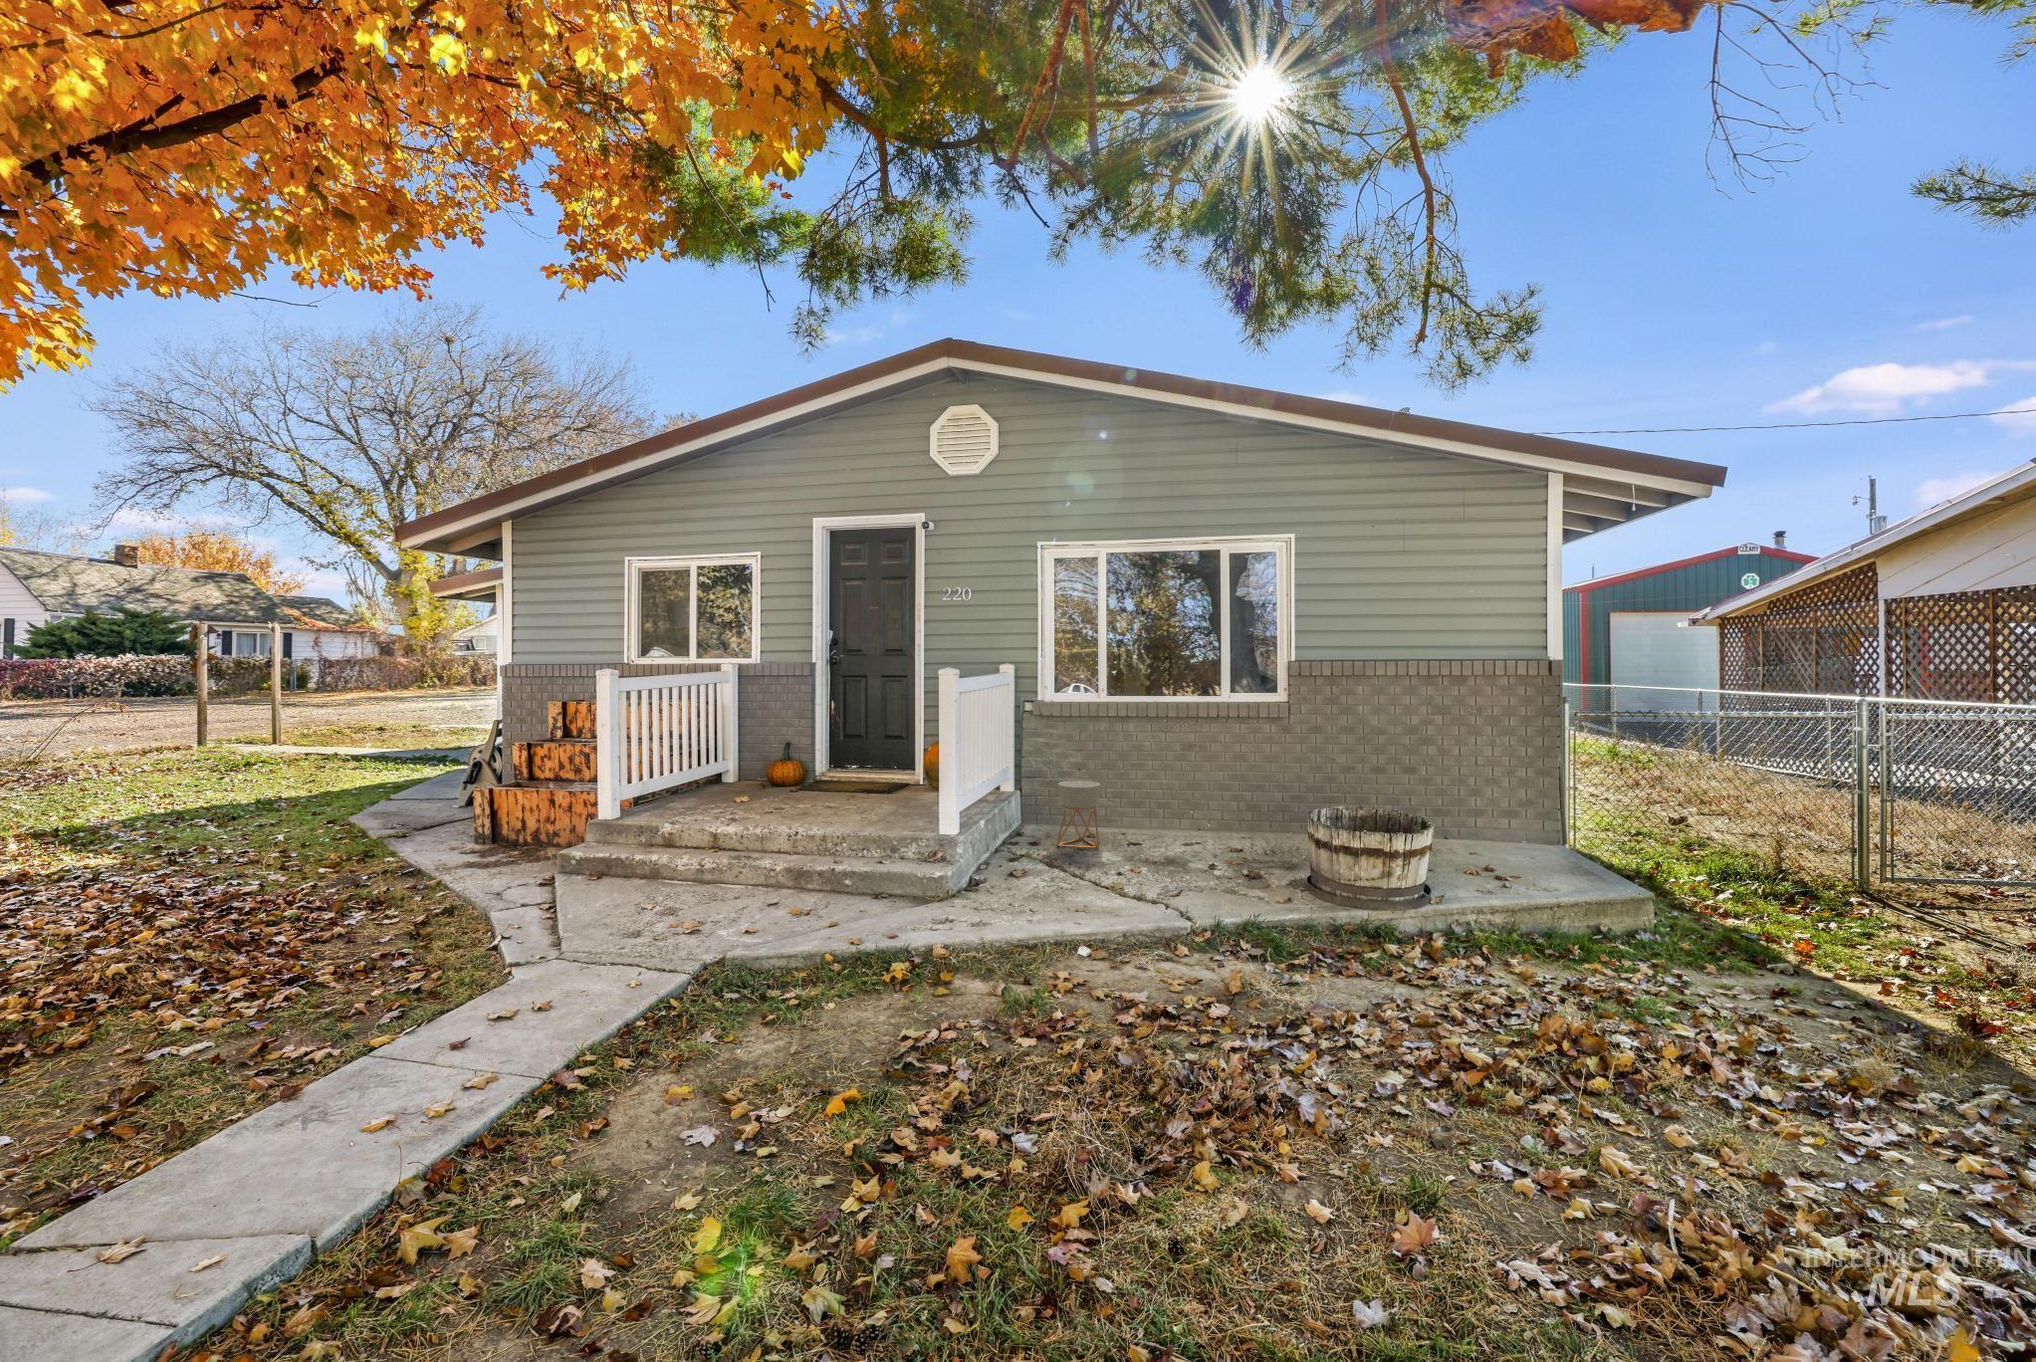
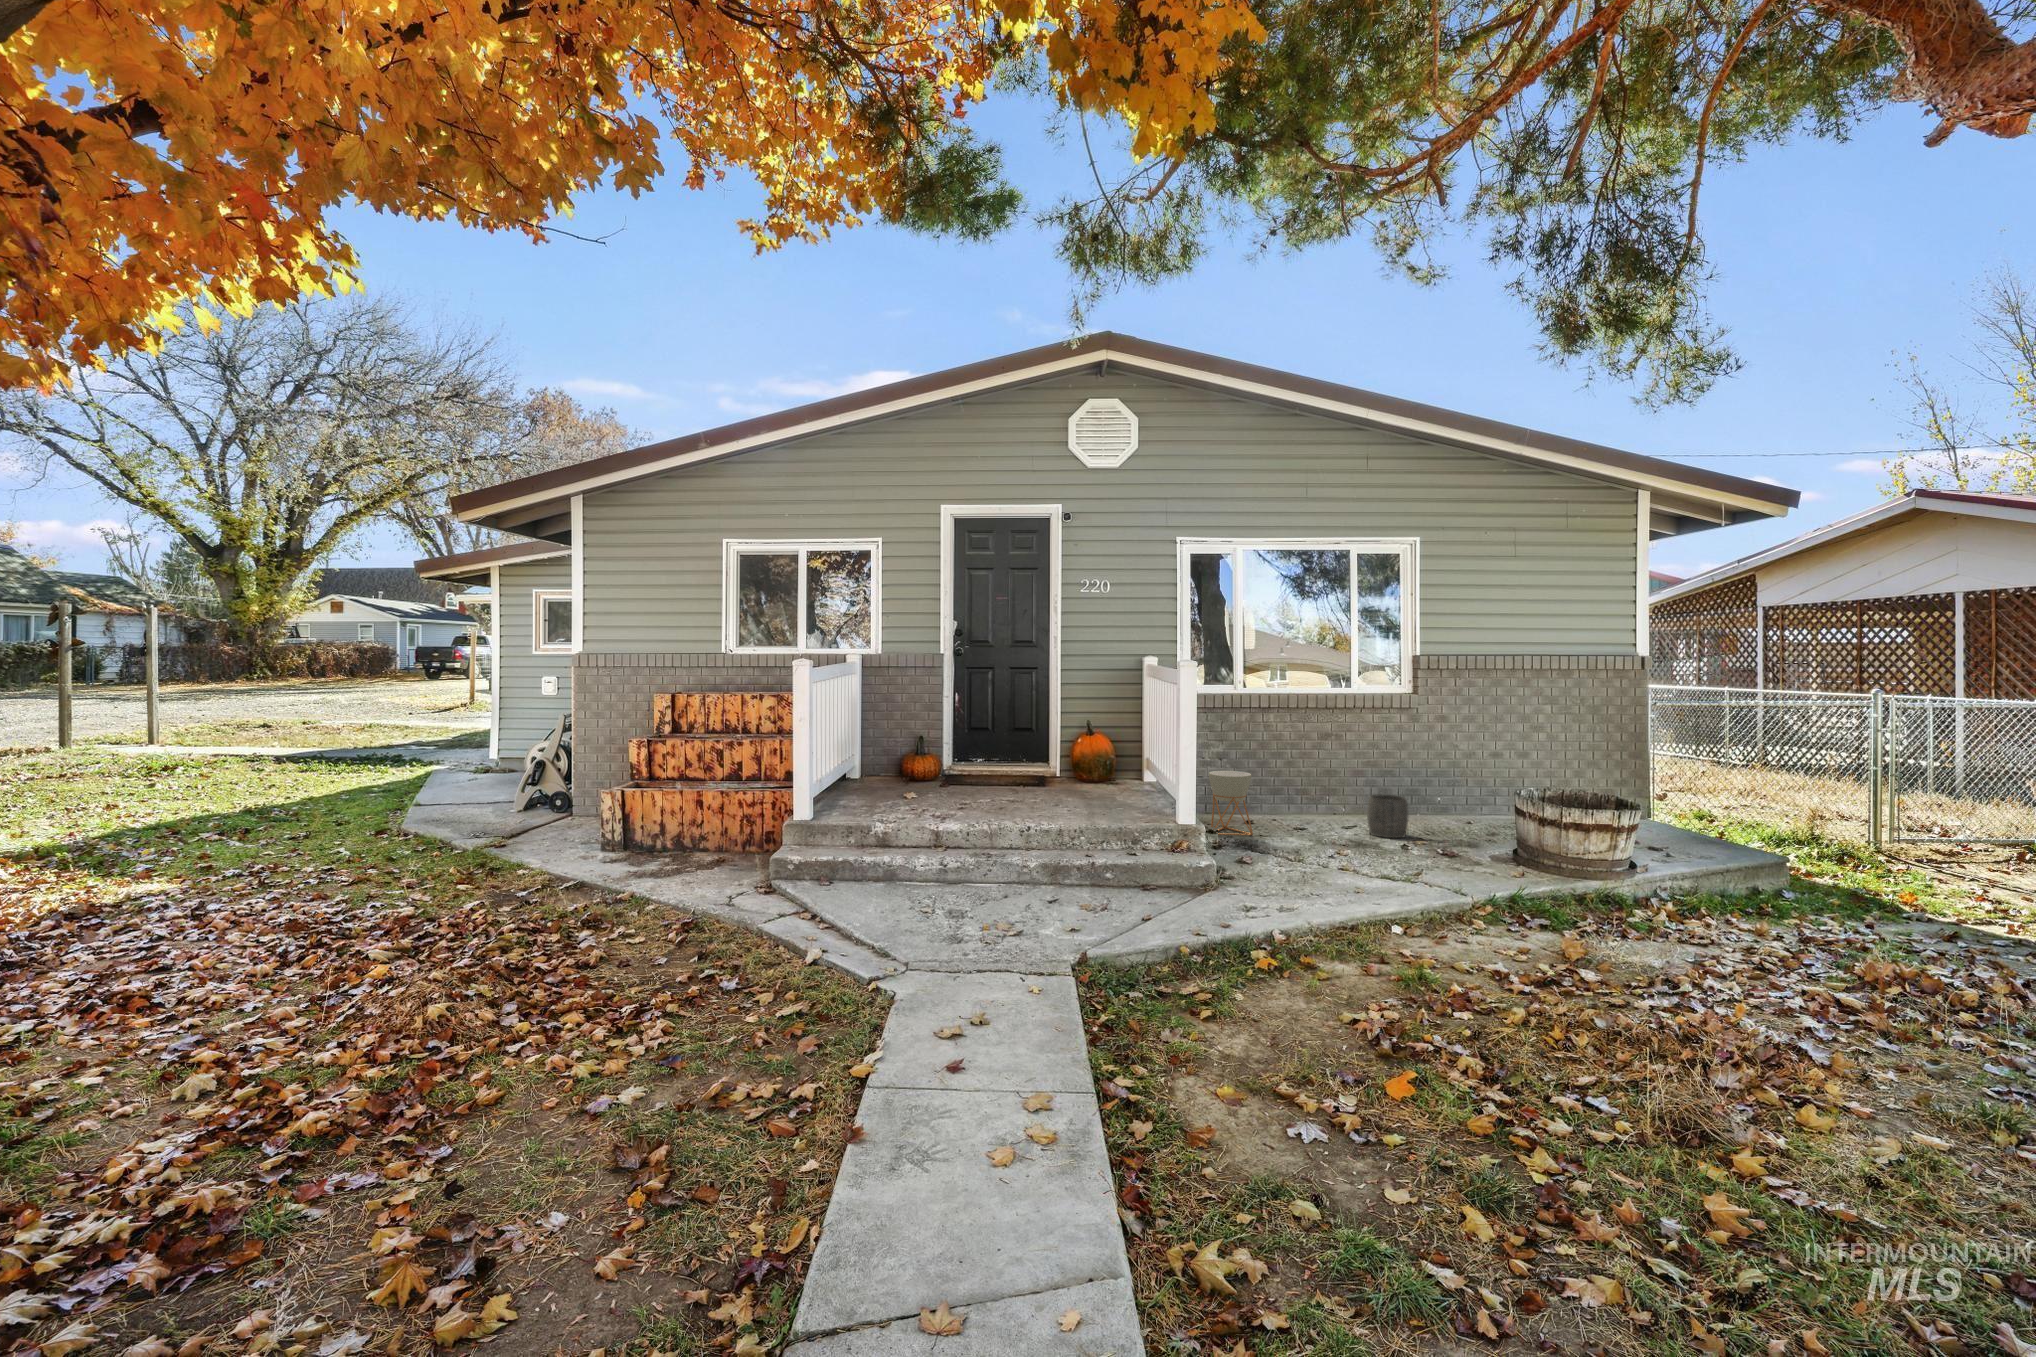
woven basket: none [1226,810,1267,857] -> present [1367,795,1408,838]

